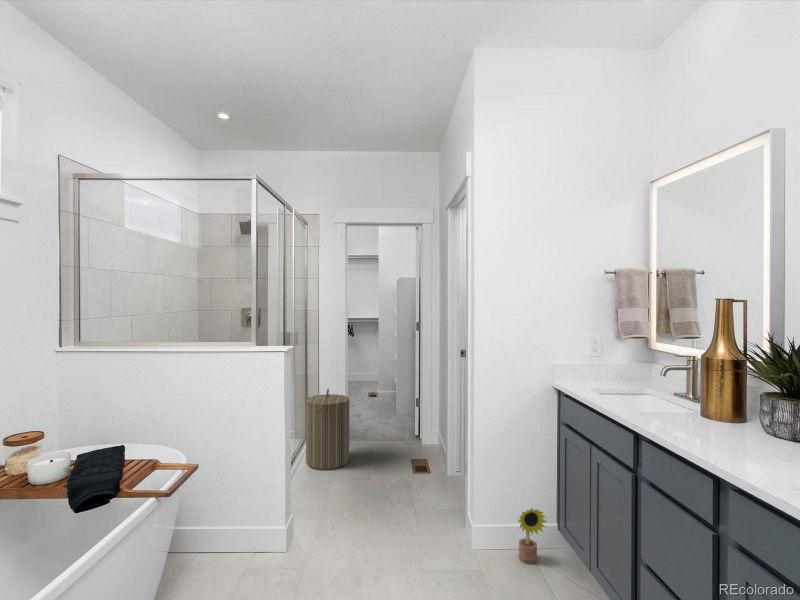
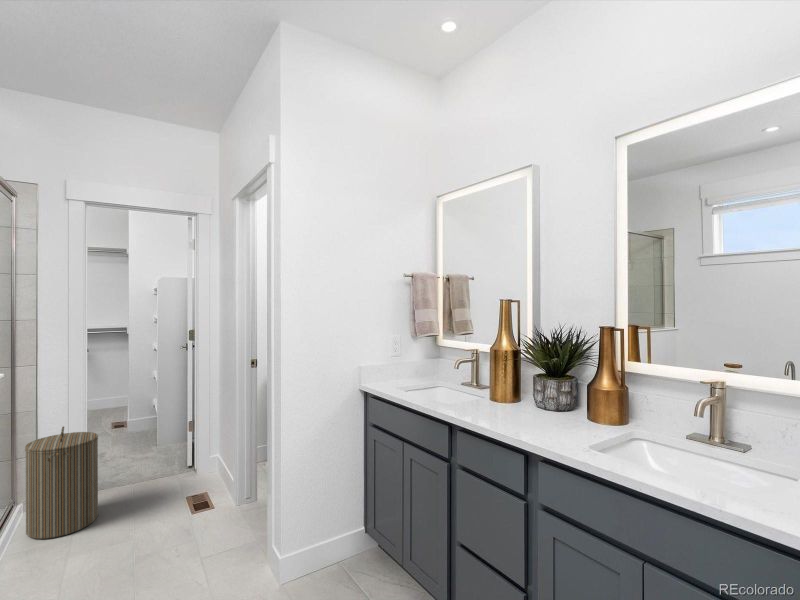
decorative plant: present [518,509,547,564] -> none [330,517,359,577]

